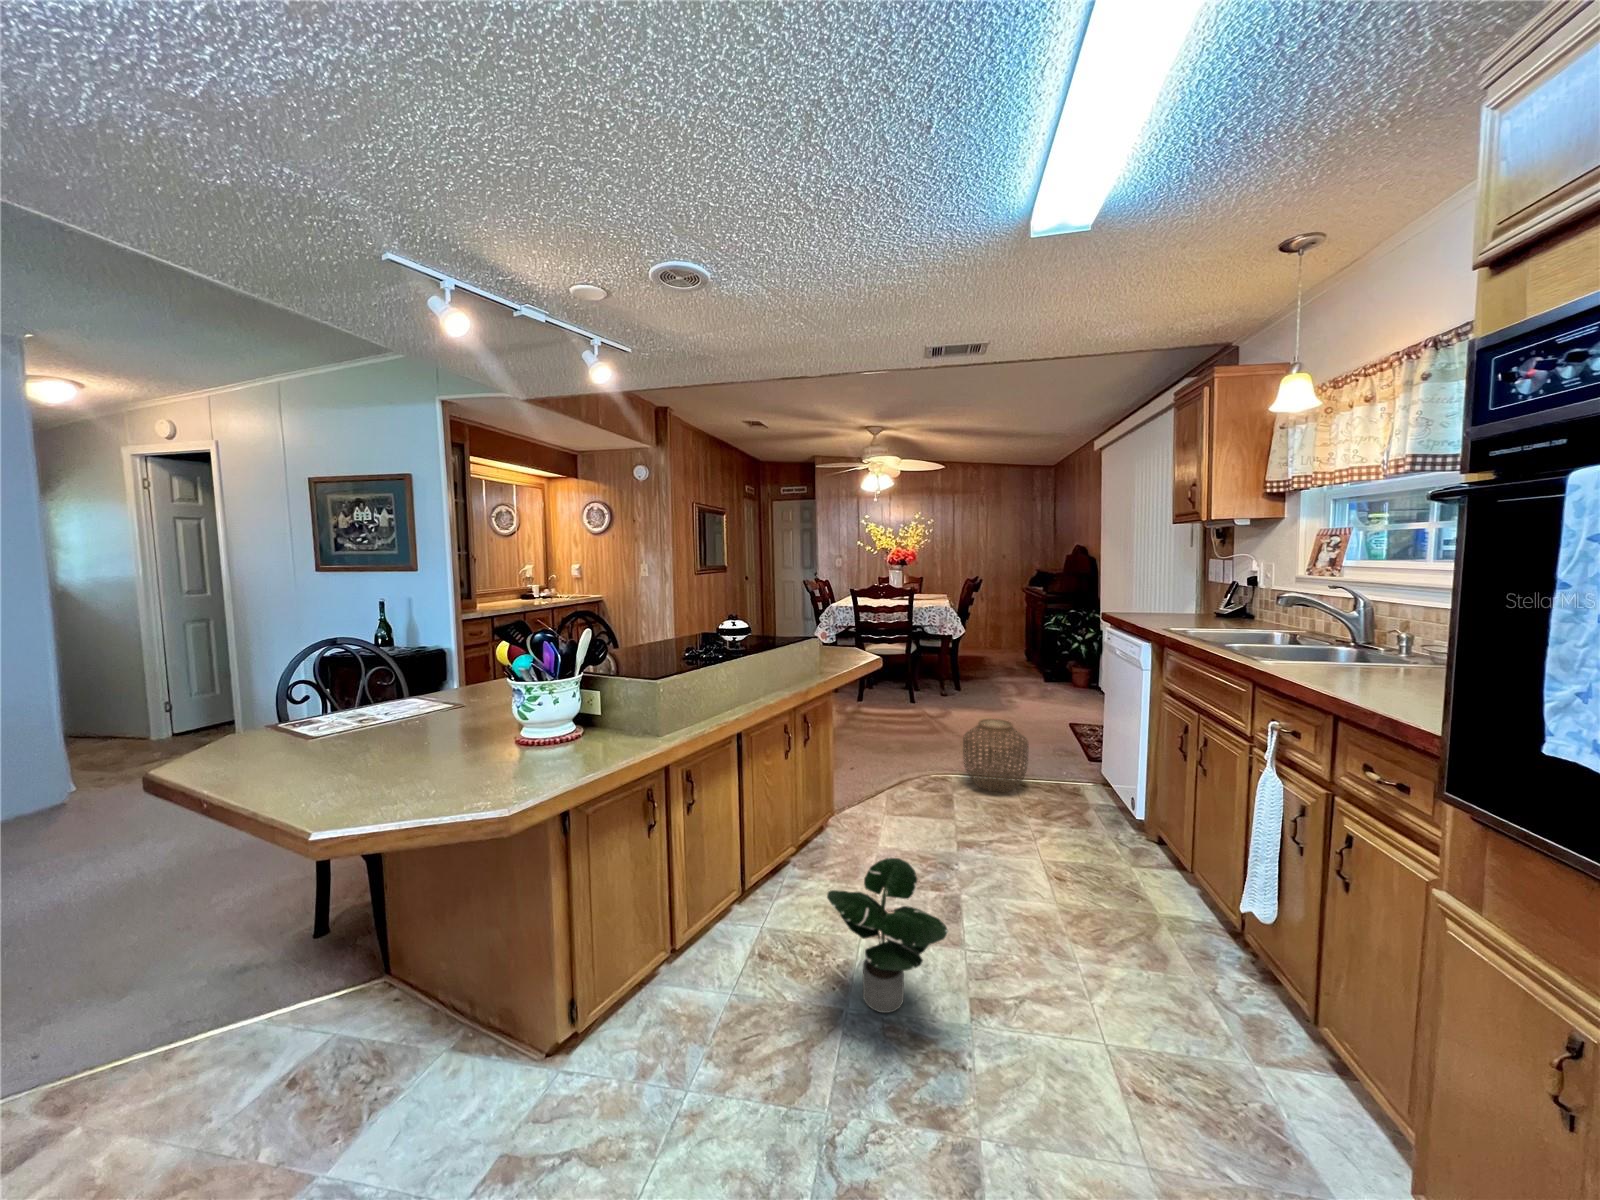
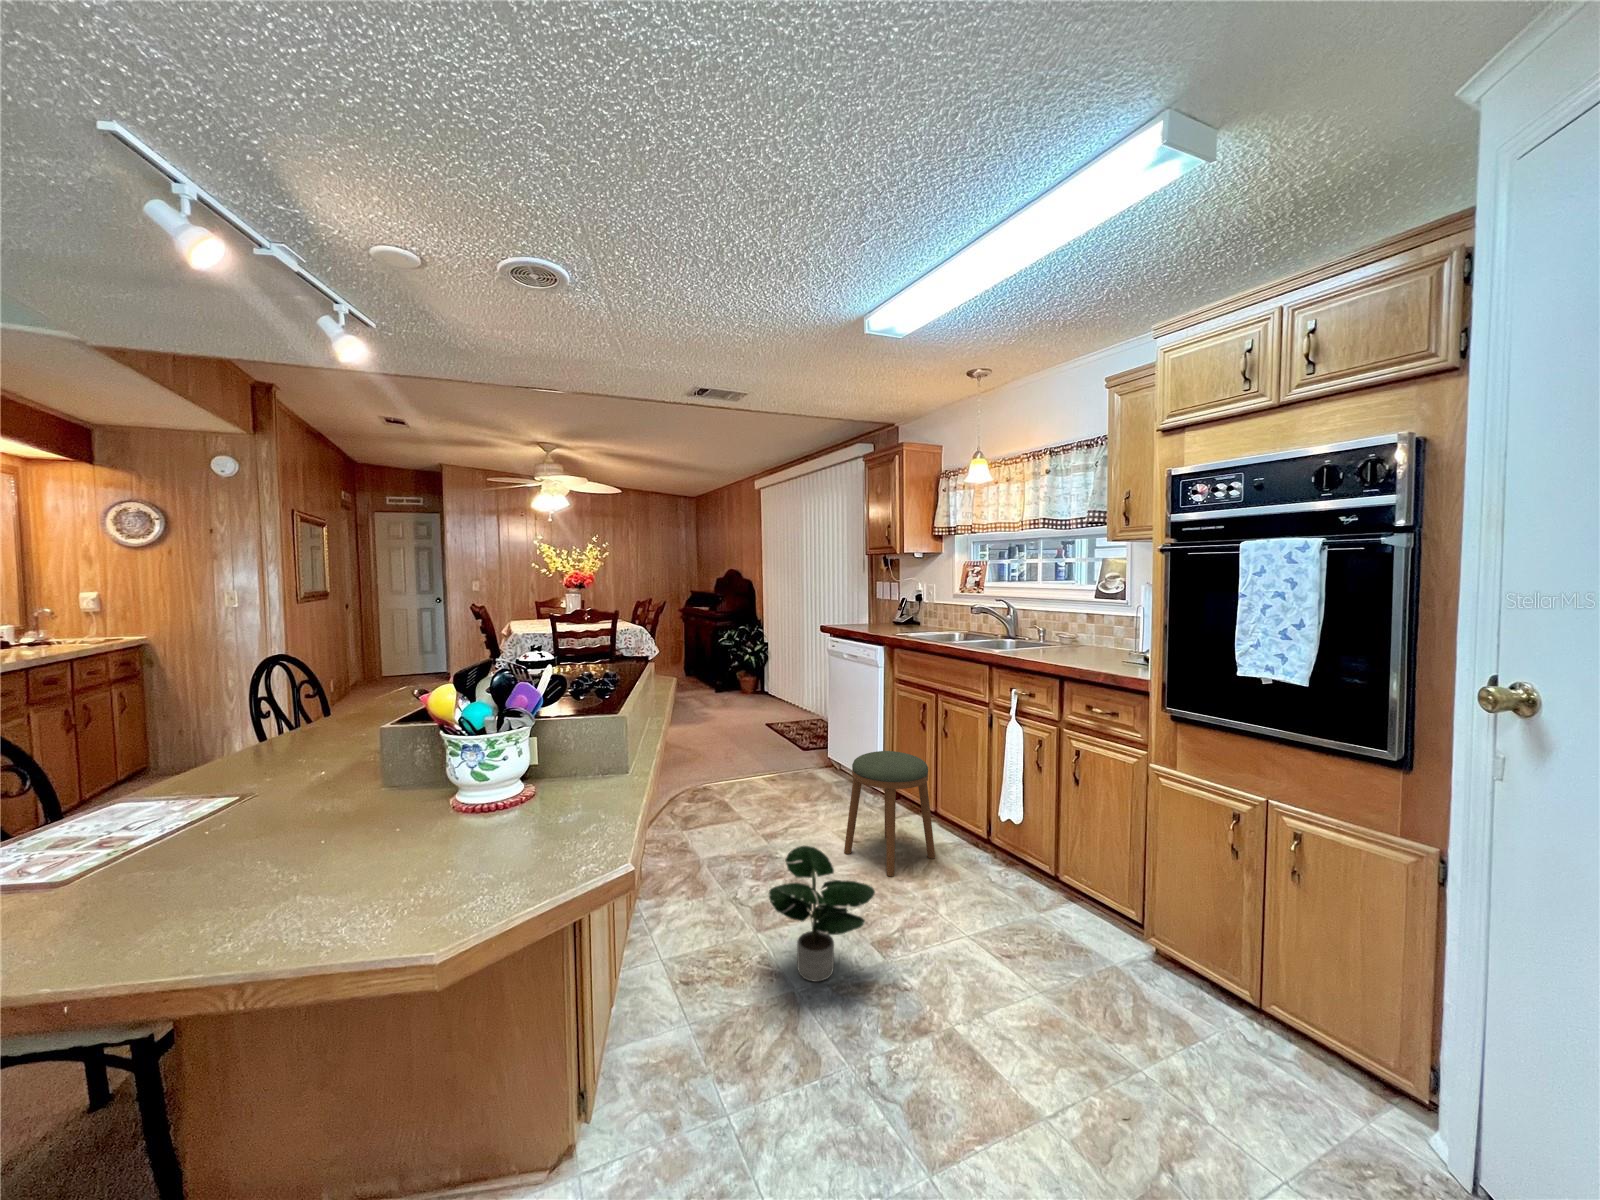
woven basket: present [963,719,1028,792] -> none [726,726,782,792]
stool: none [1033,775,1155,935] -> present [844,751,935,876]

